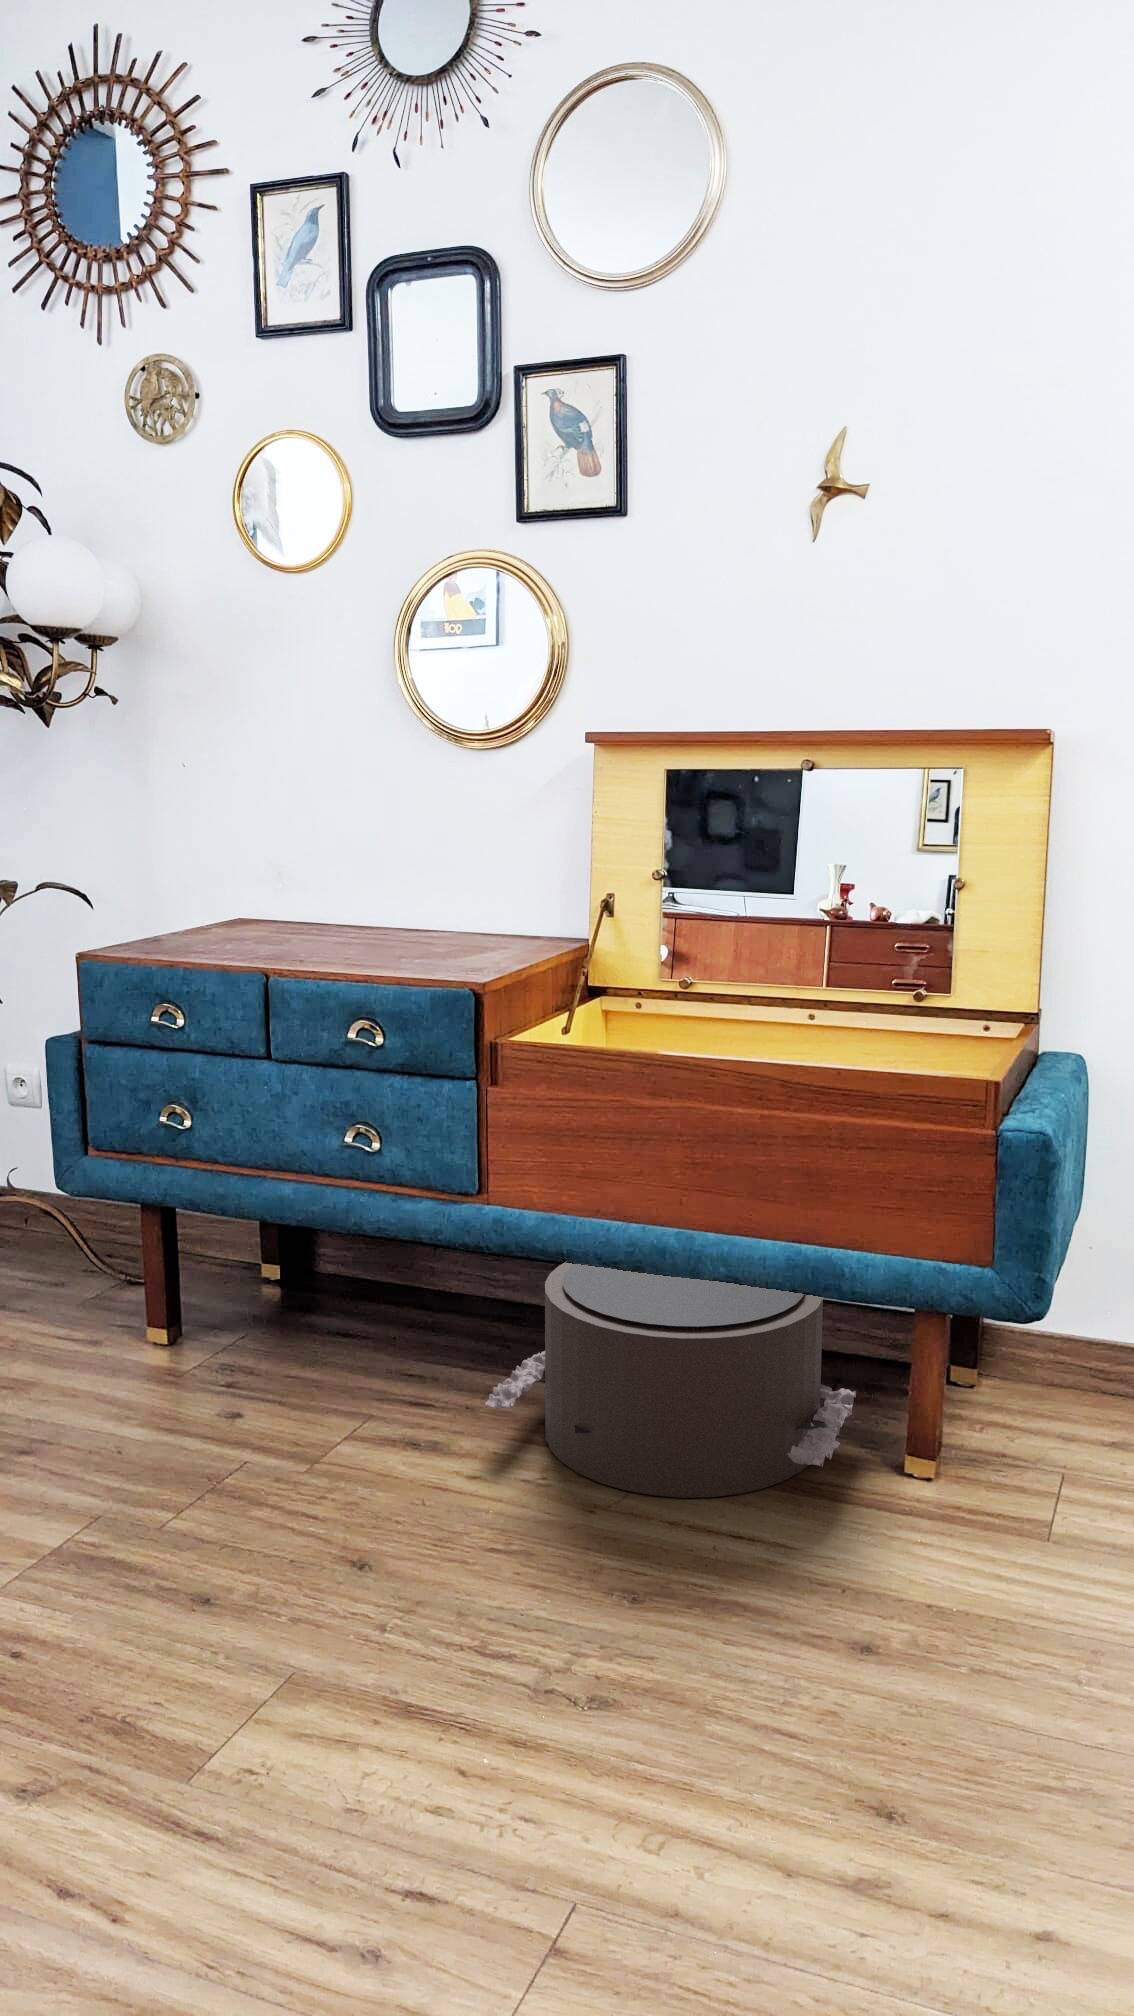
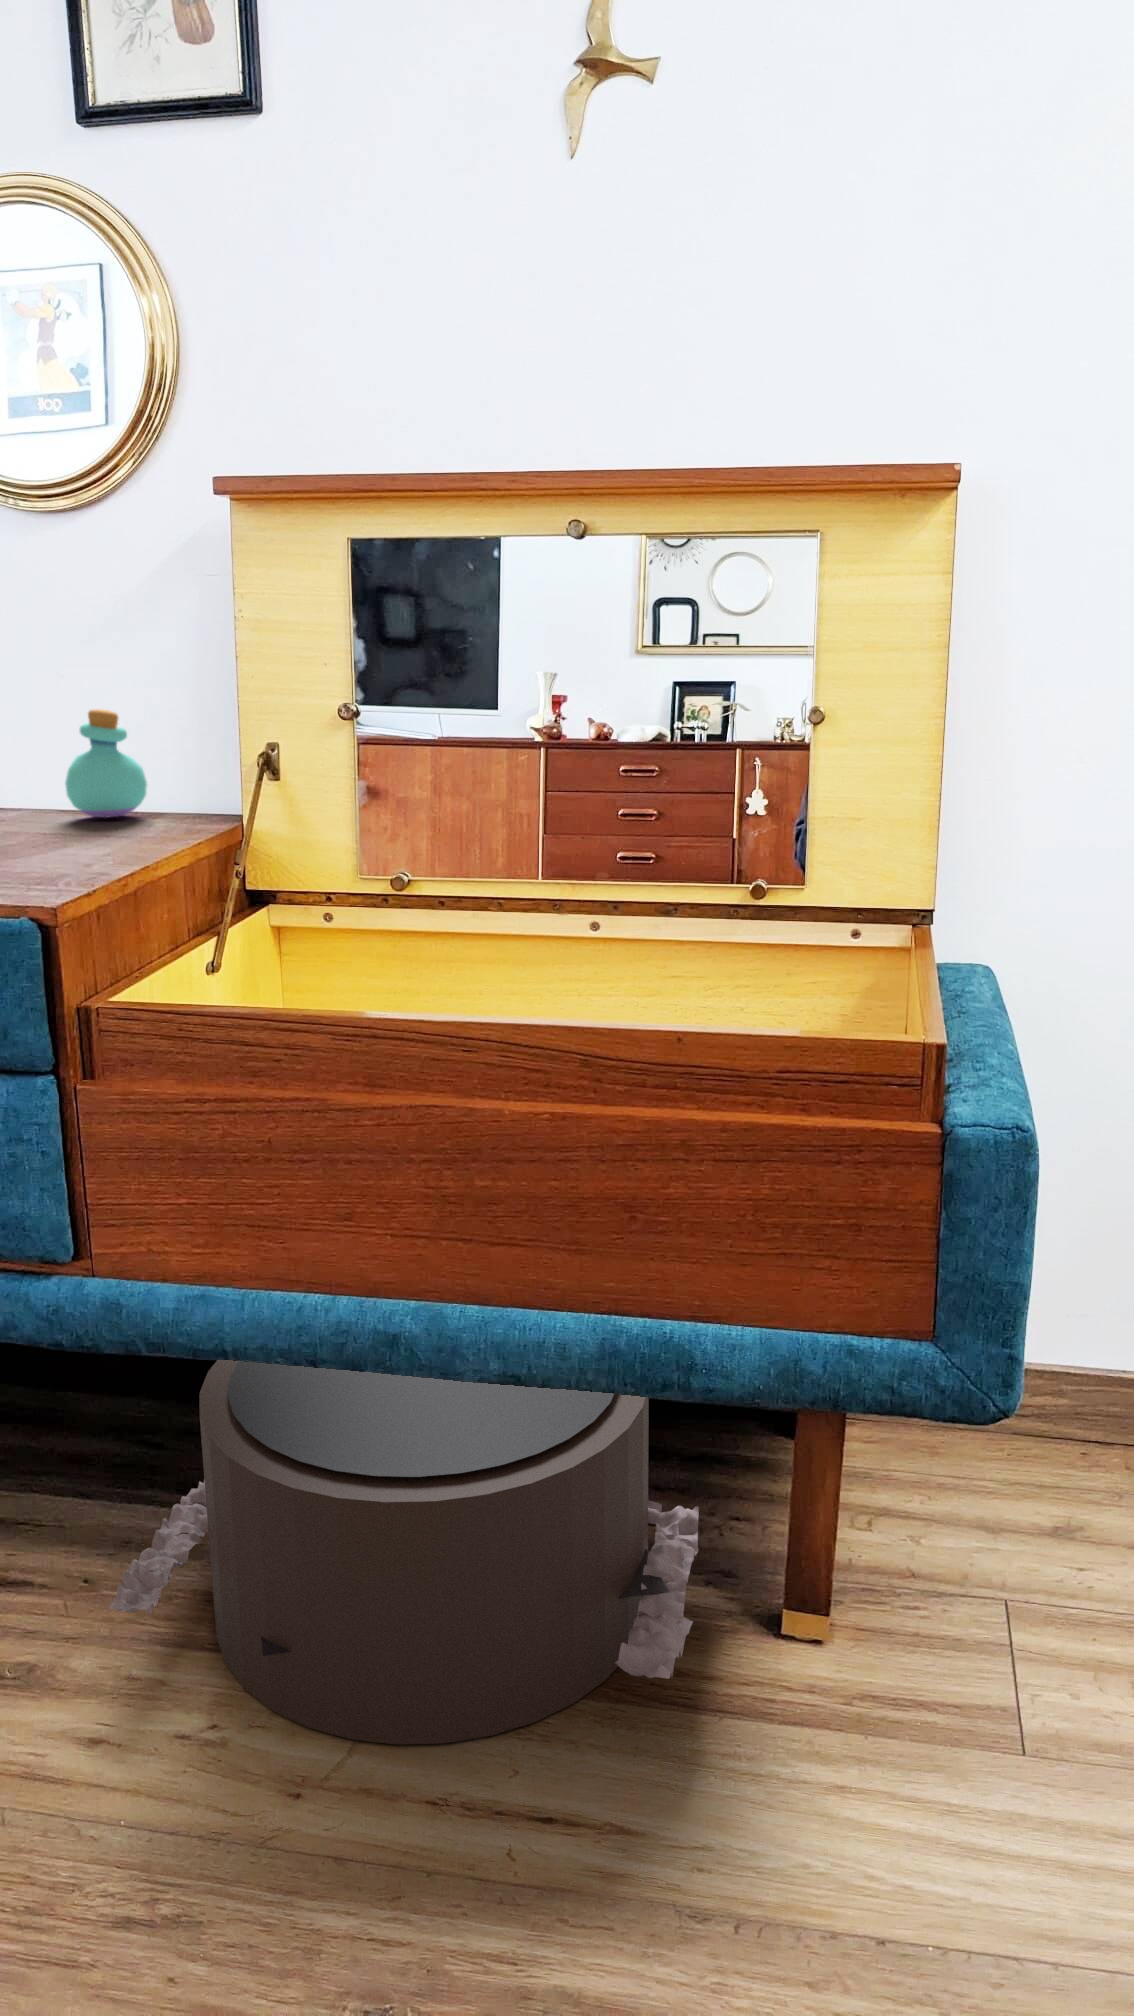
perfume bottle: none [480,871,530,939] -> present [65,709,147,817]

